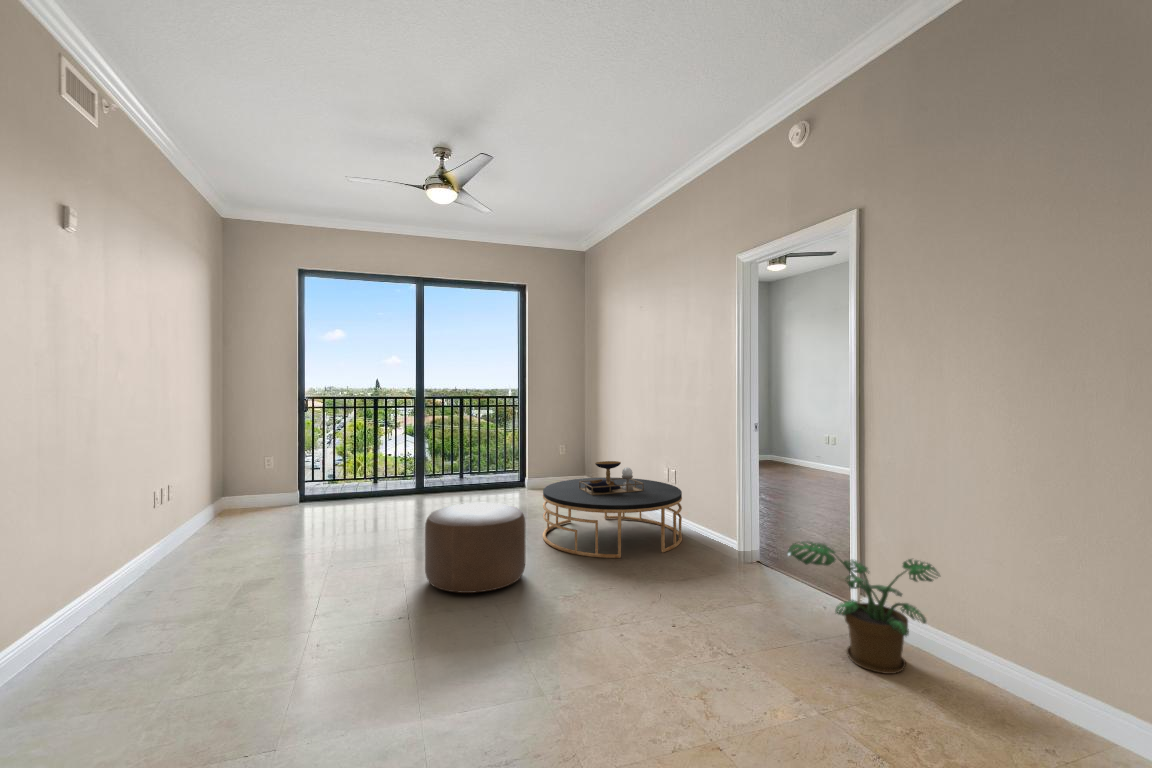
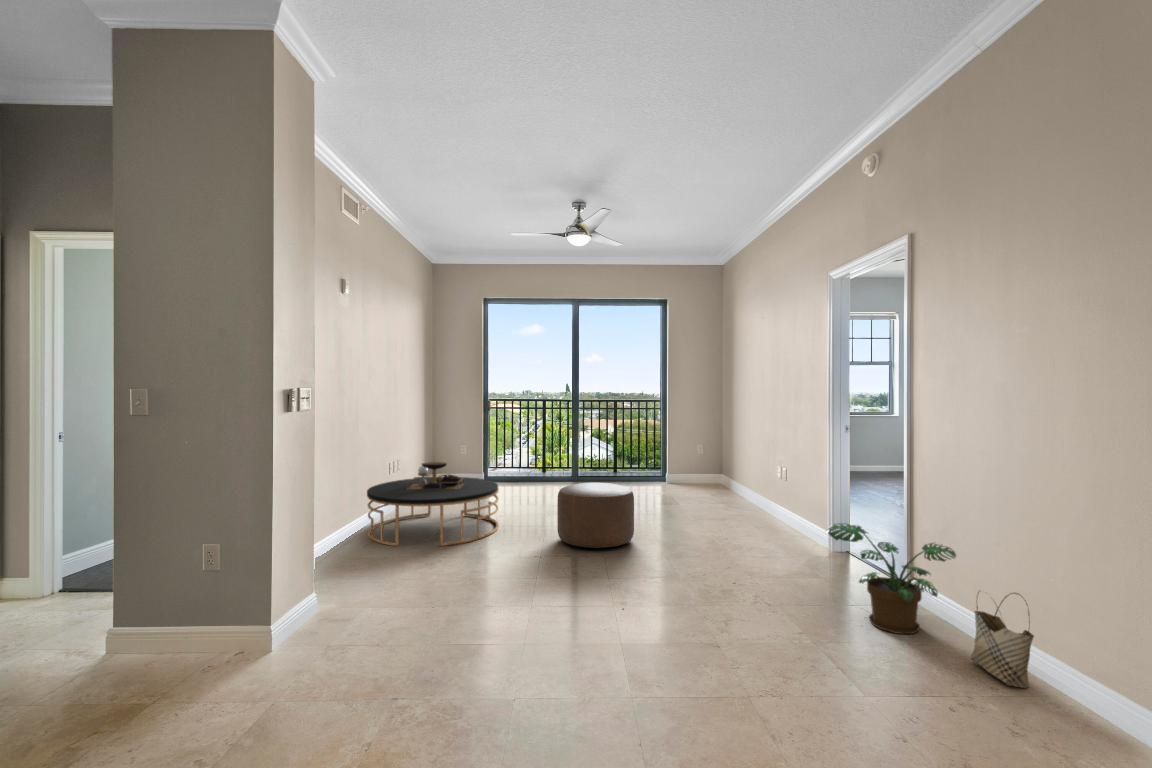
coffee table: present [543,461,682,558] -> present [367,462,499,546]
woven basket: none [989,619,1080,738] -> present [971,592,1034,688]

